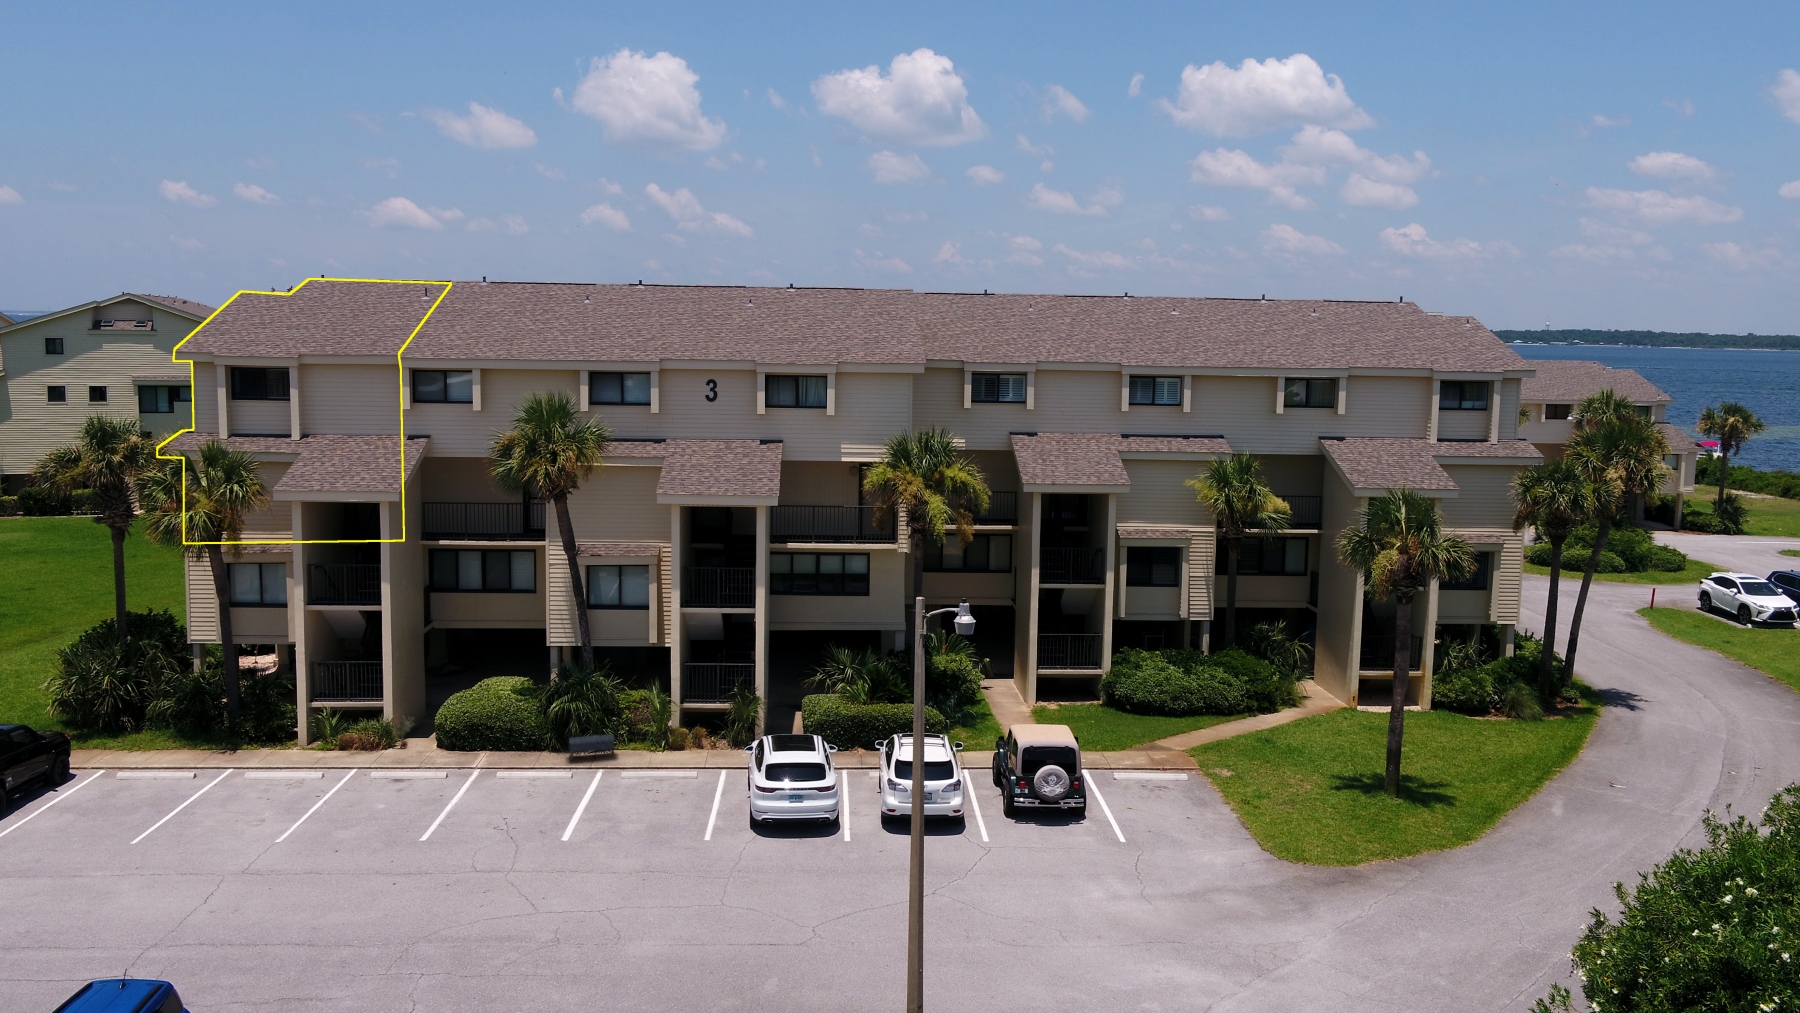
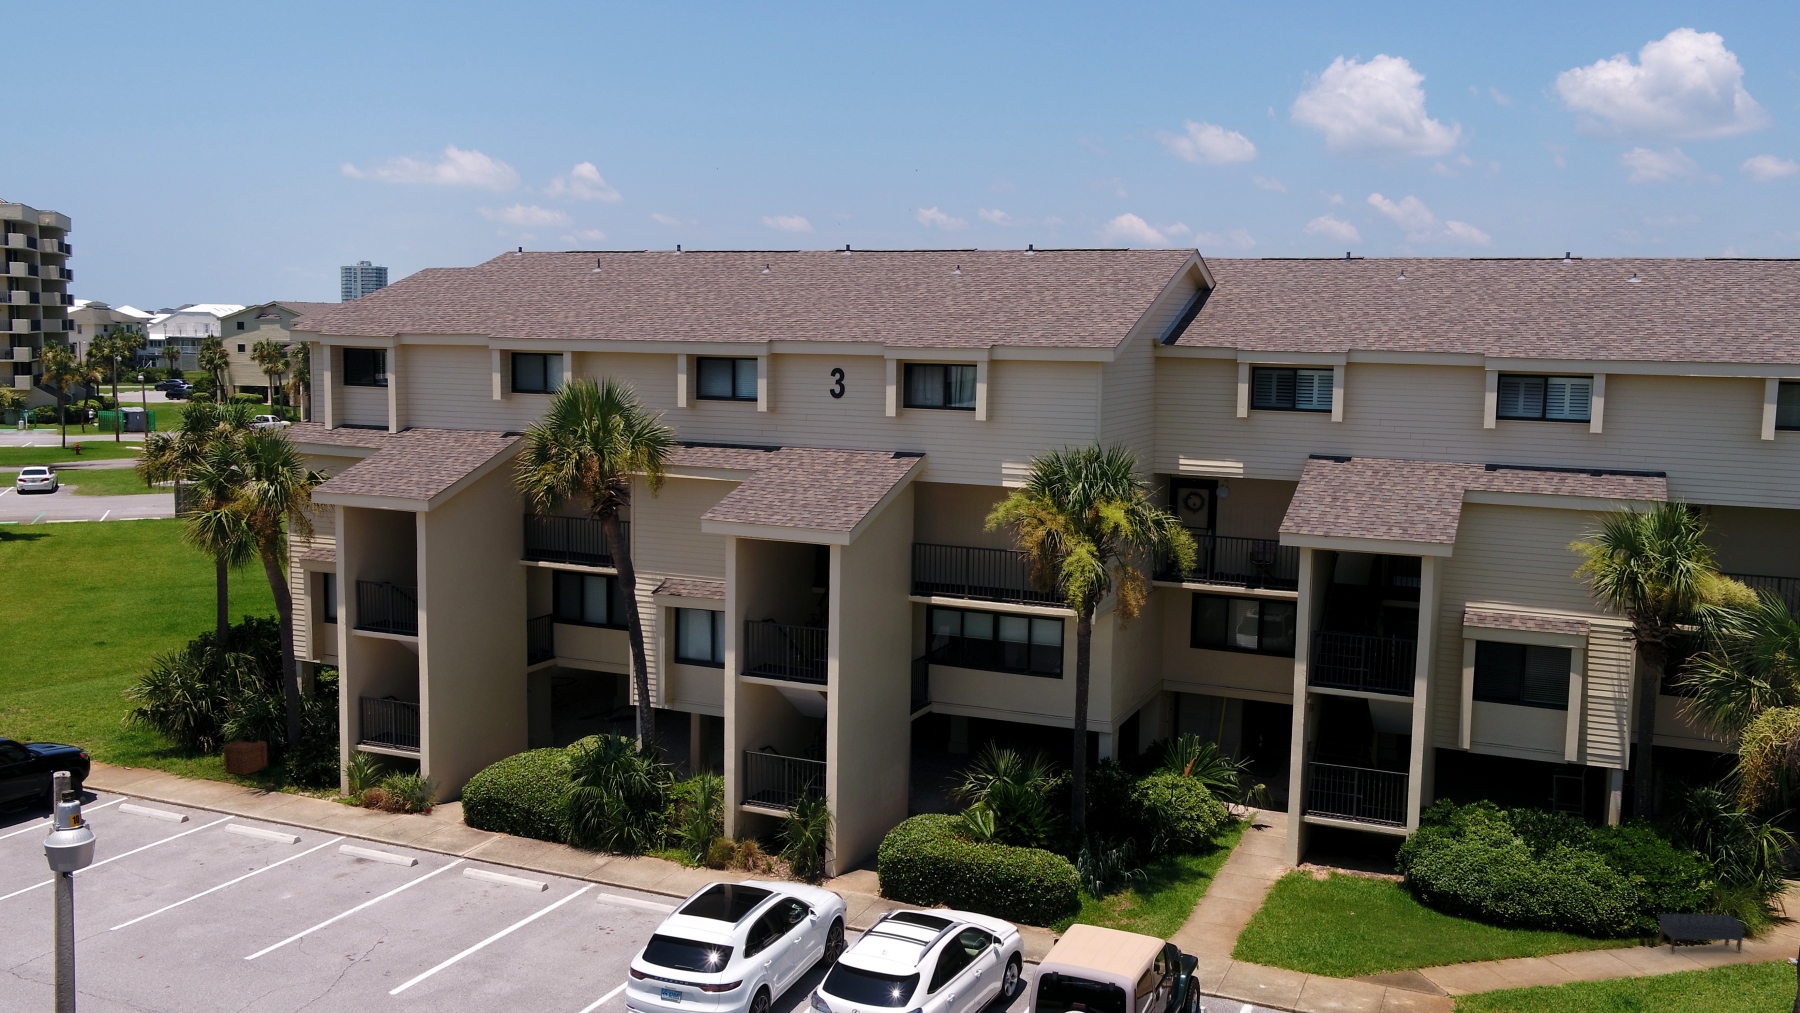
wooden crate: none [164,709,204,741] -> present [224,741,267,775]
bench: present [569,734,614,760] -> present [1659,914,1744,954]

